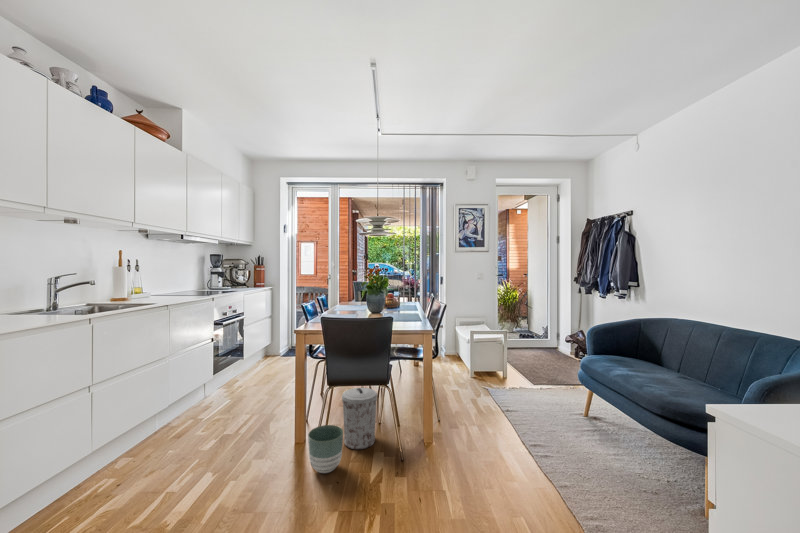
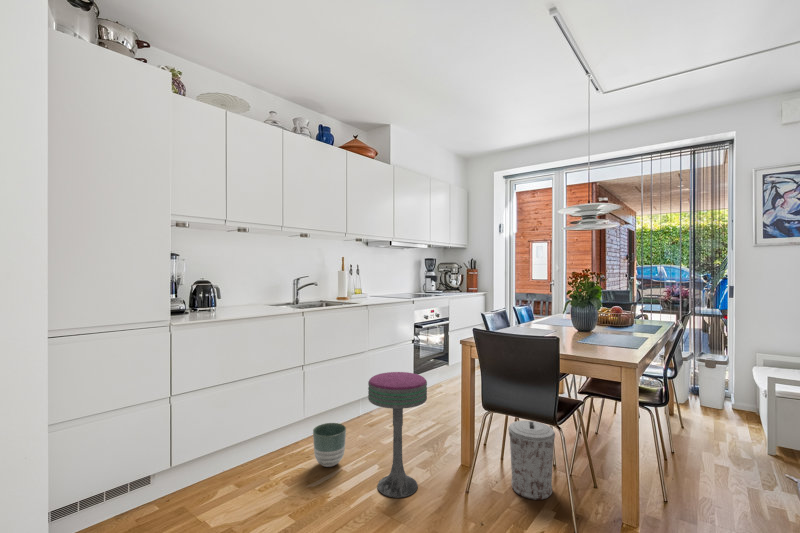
bar stool: none [211,368,276,496] -> present [368,372,427,498]
planter: present [308,425,343,473] -> present [313,423,346,467]

